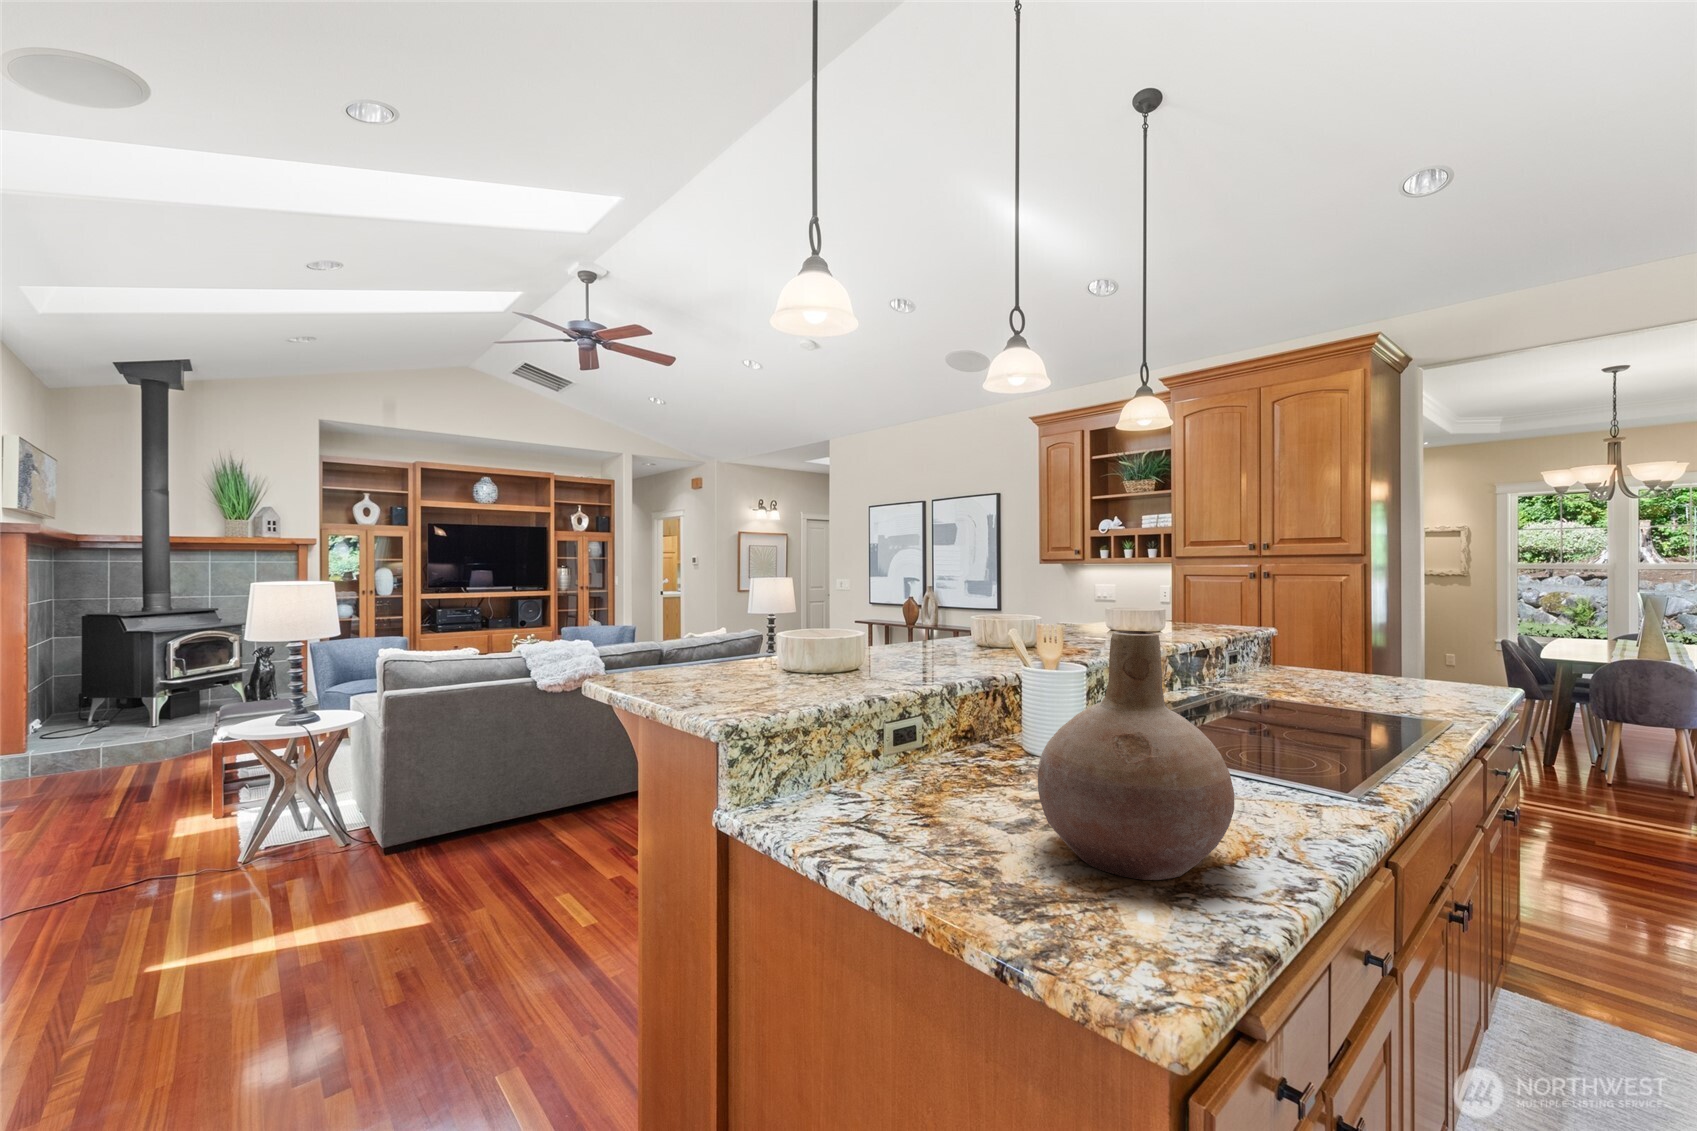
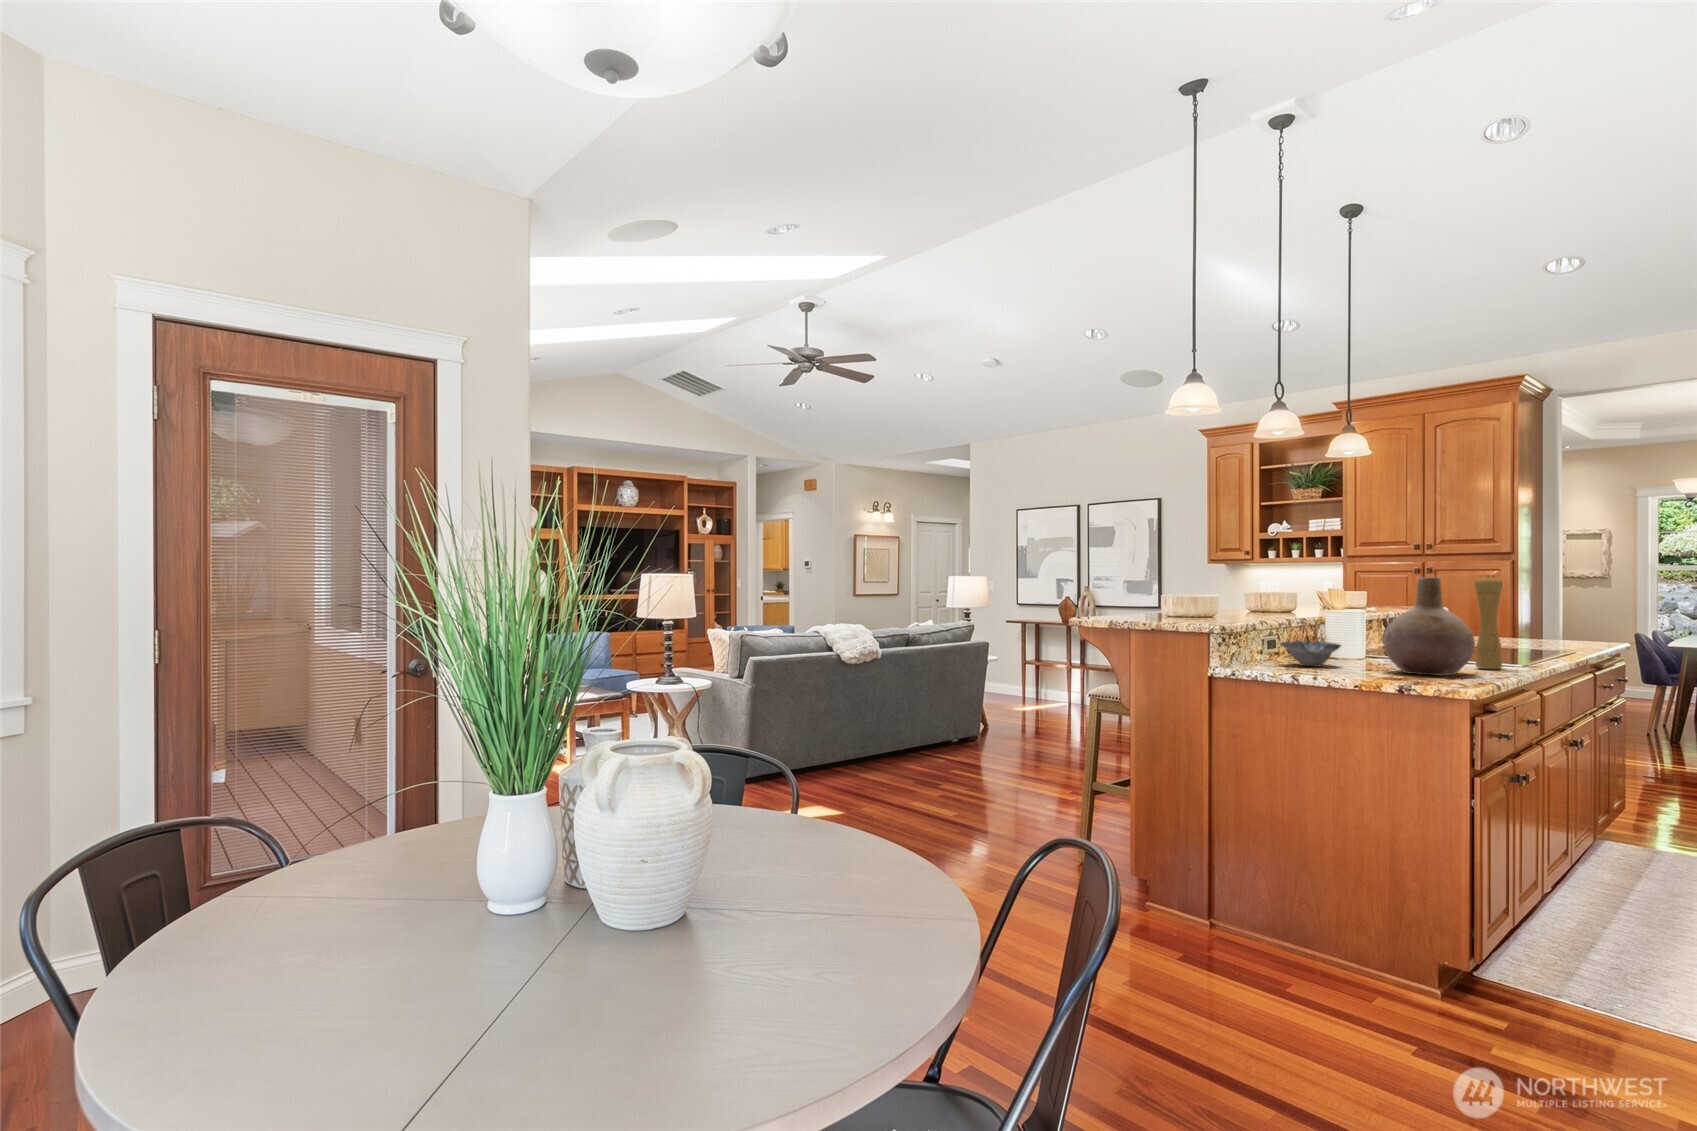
pepper mill: none [1253,623,1312,833] -> present [1474,576,1503,669]
ceramic bowl: none [881,737,991,802] -> present [1281,641,1341,667]

